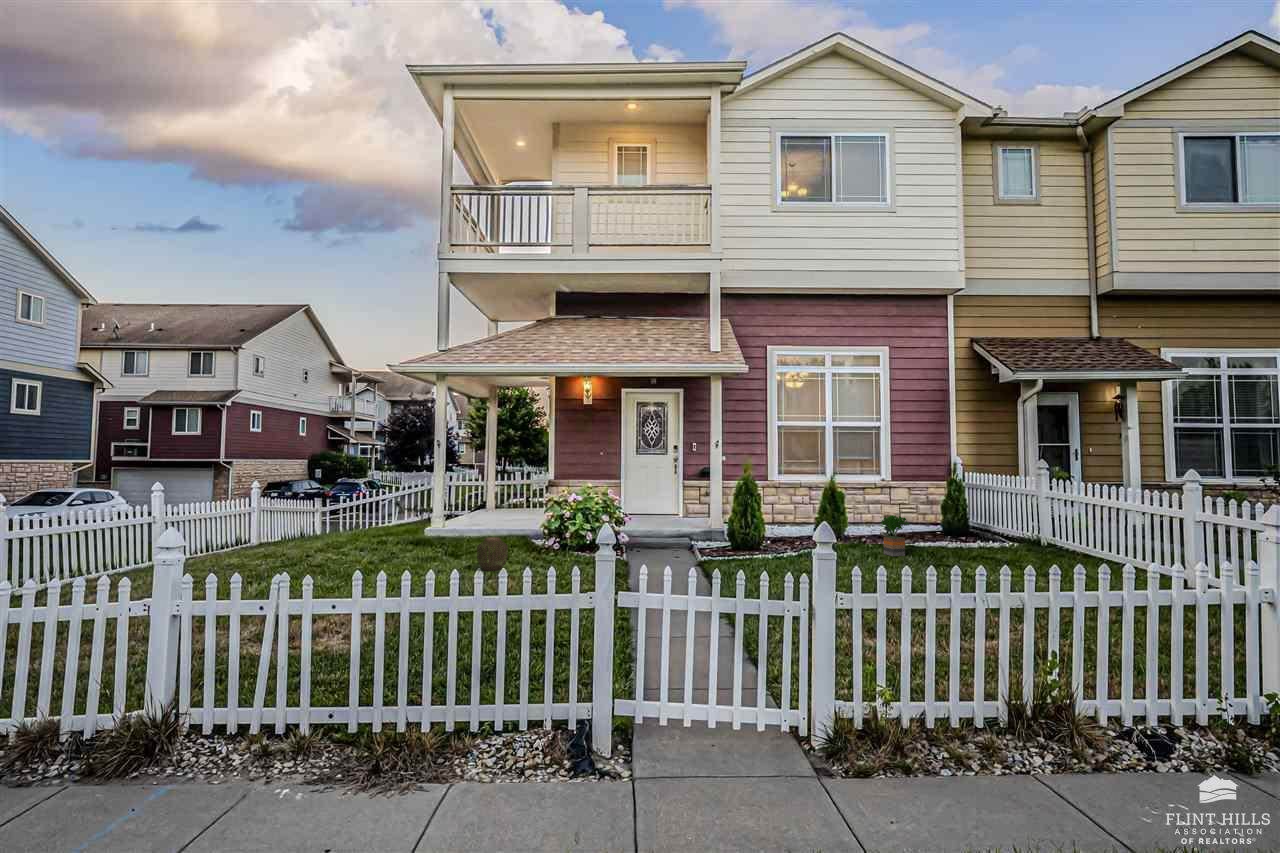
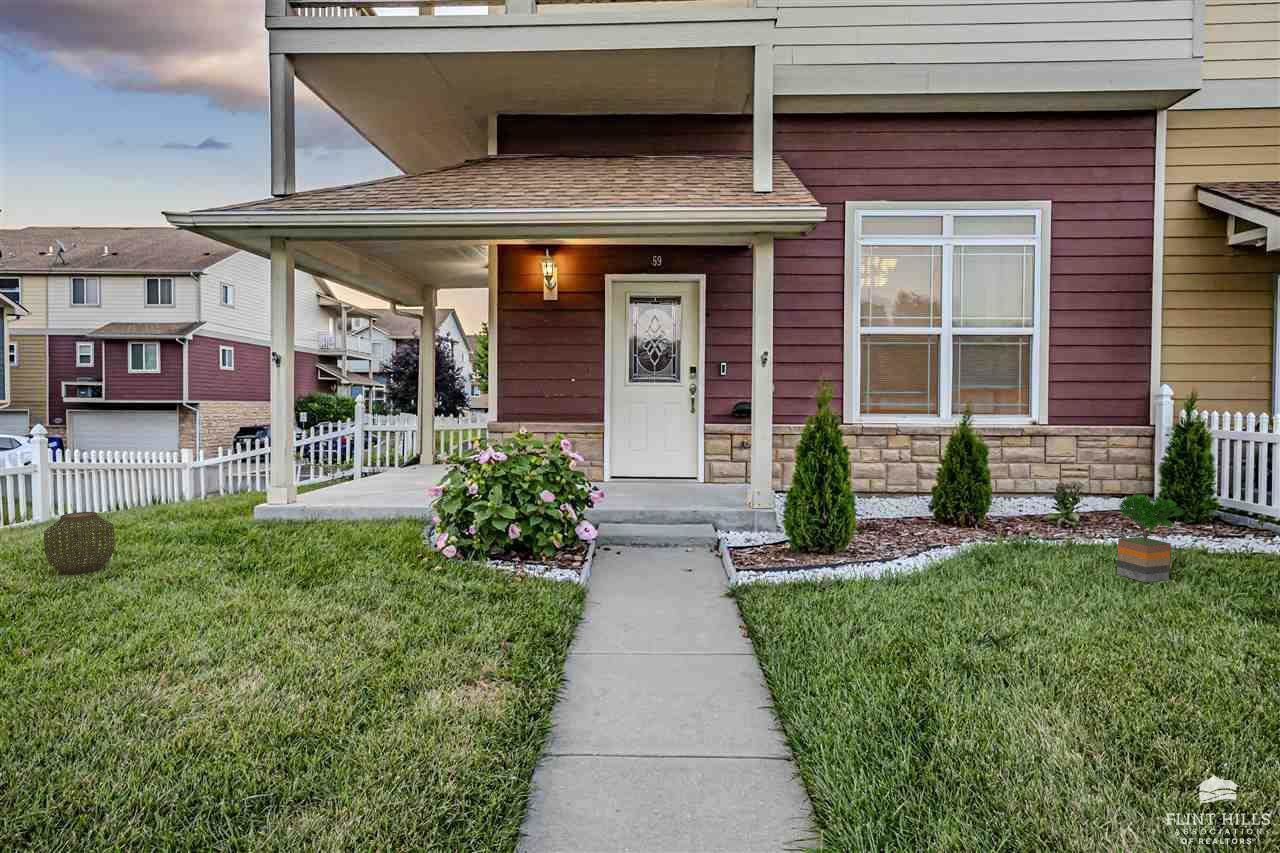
woven basket: present [477,537,508,571] -> present [44,512,115,574]

